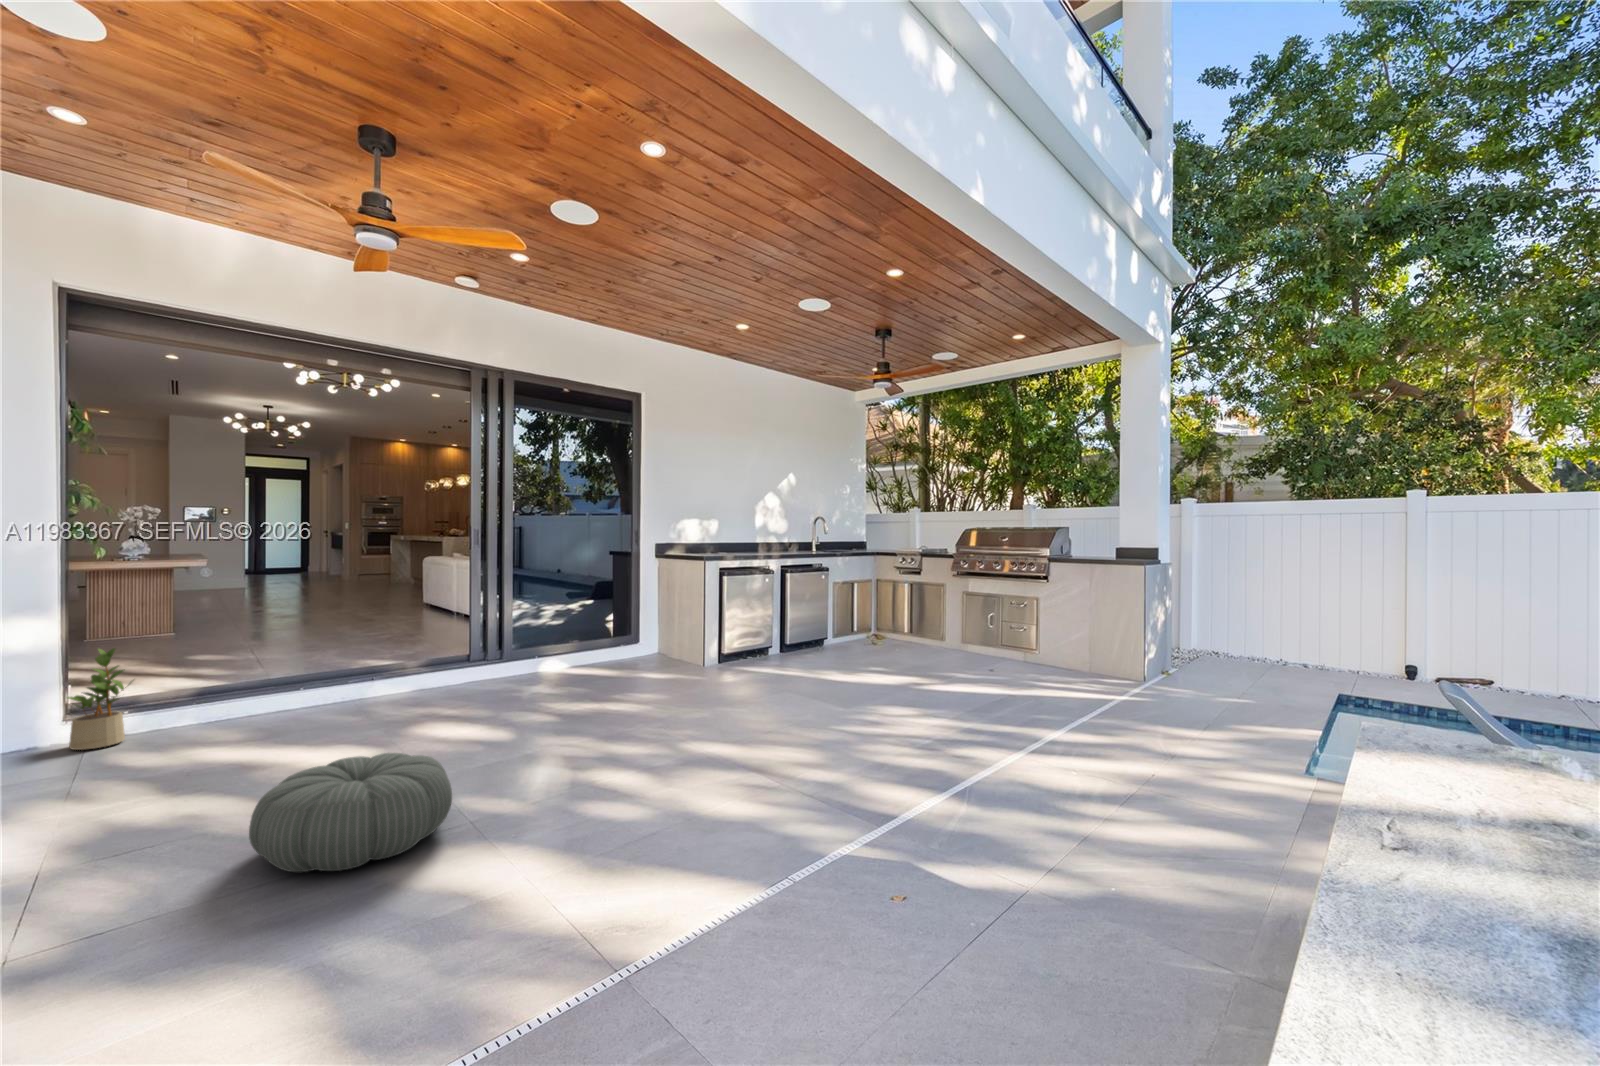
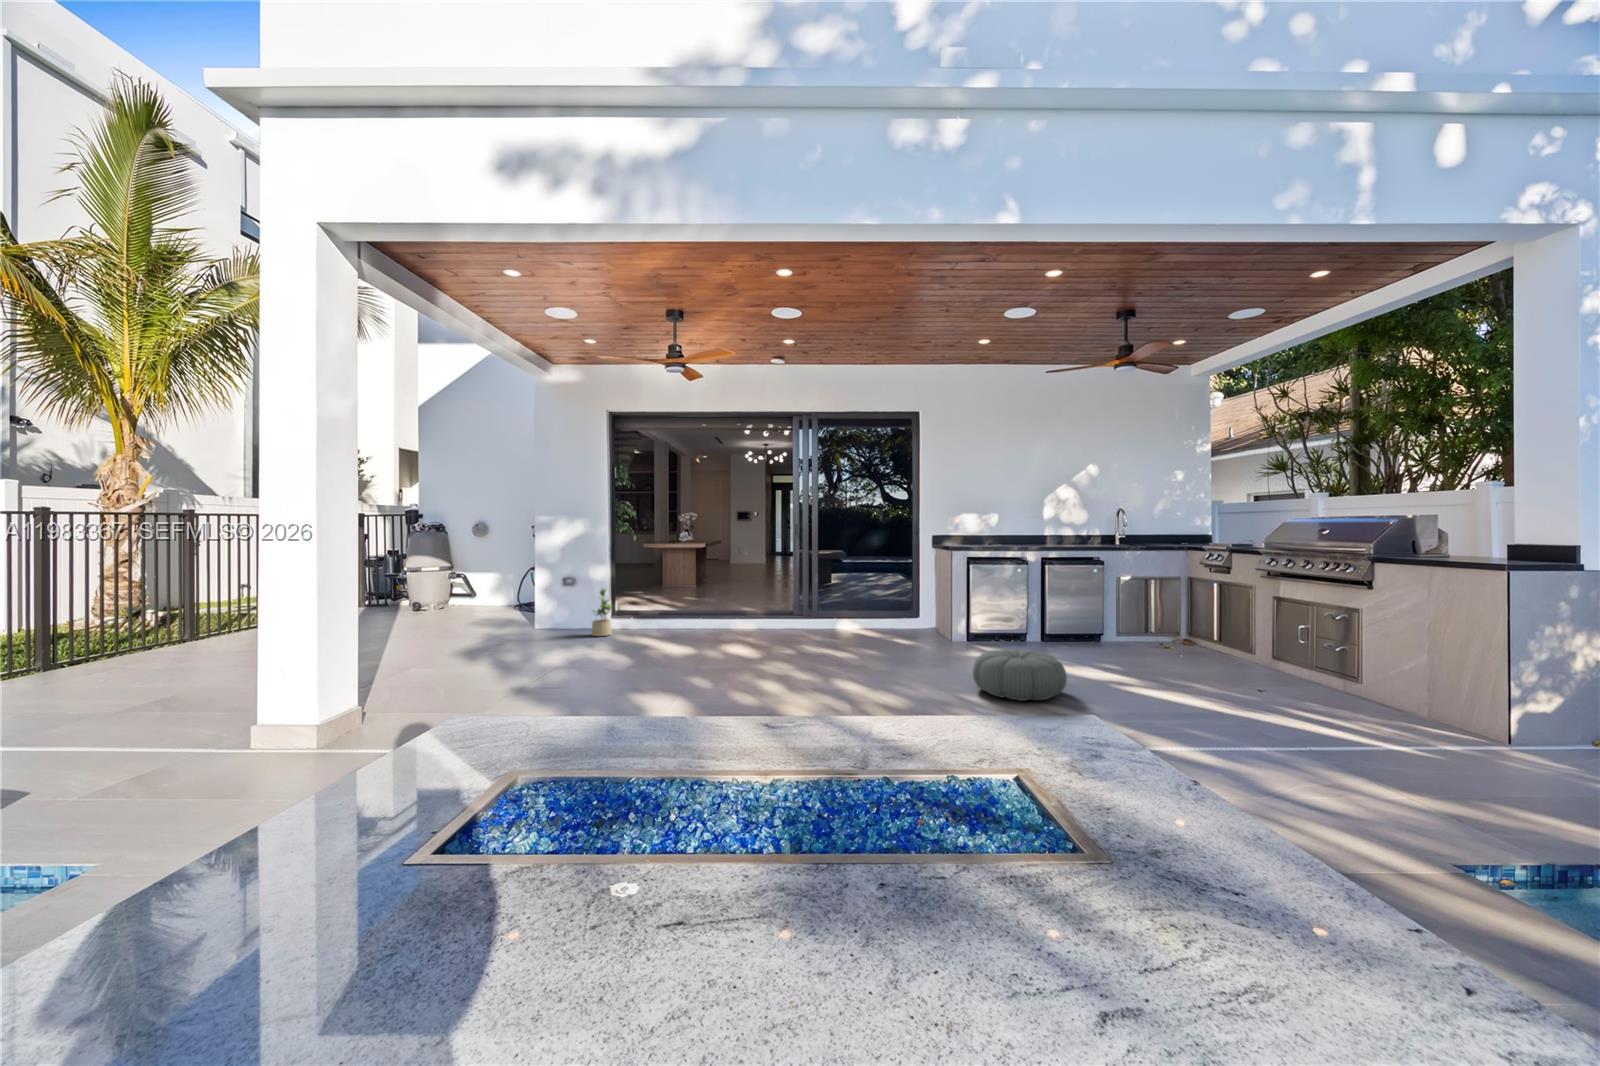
pouf: present [249,753,452,872] -> present [973,649,1067,701]

